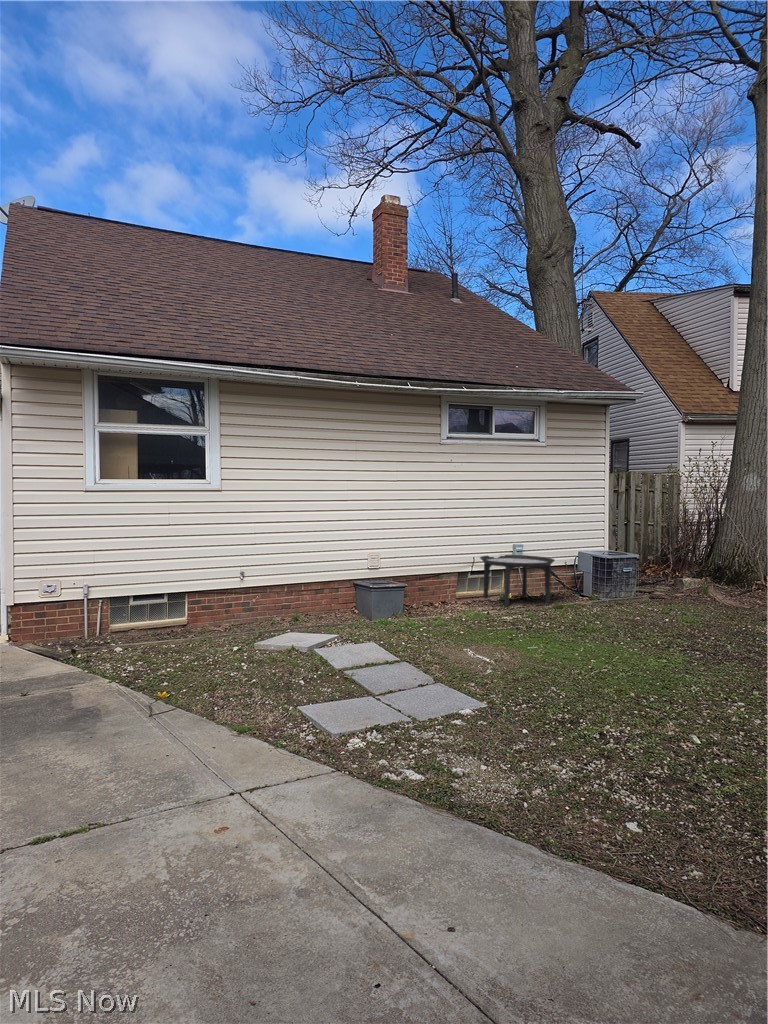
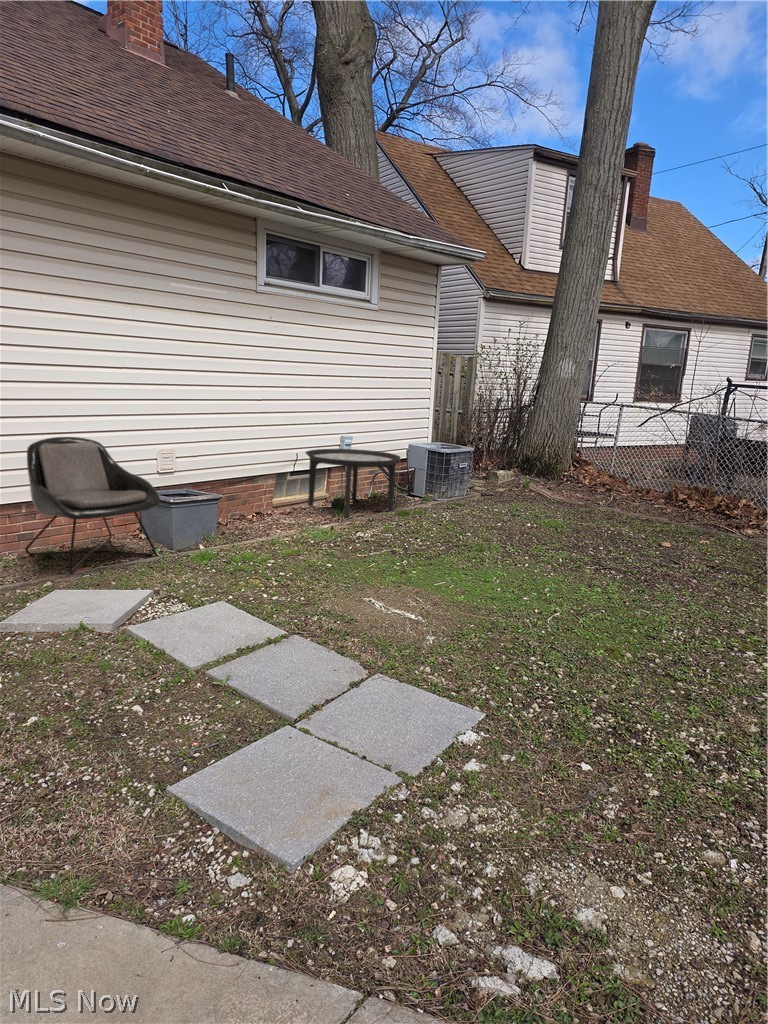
lounge chair: none [283,544,359,626] -> present [25,437,160,574]

